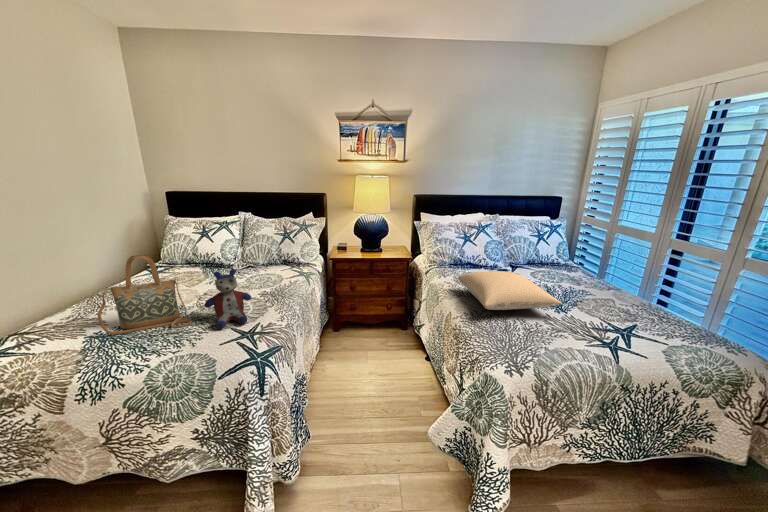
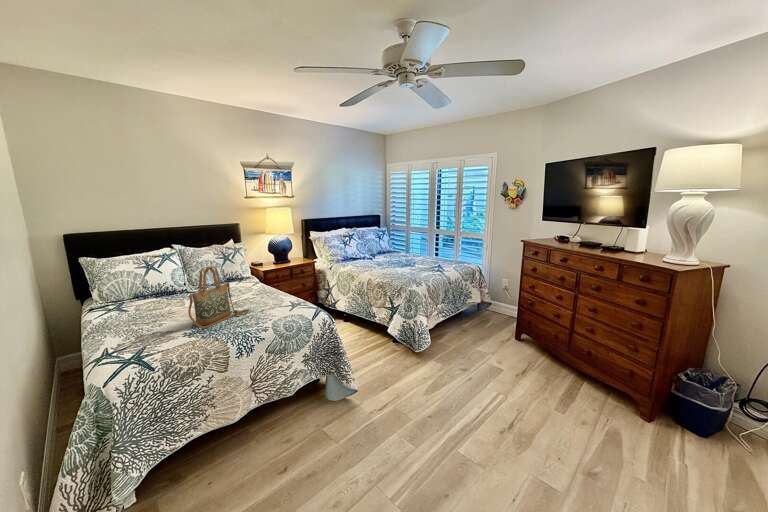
stuffed bear: present [204,269,251,329] -> none [256,269,286,307]
pillow: present [458,271,562,310] -> none [365,253,416,270]

